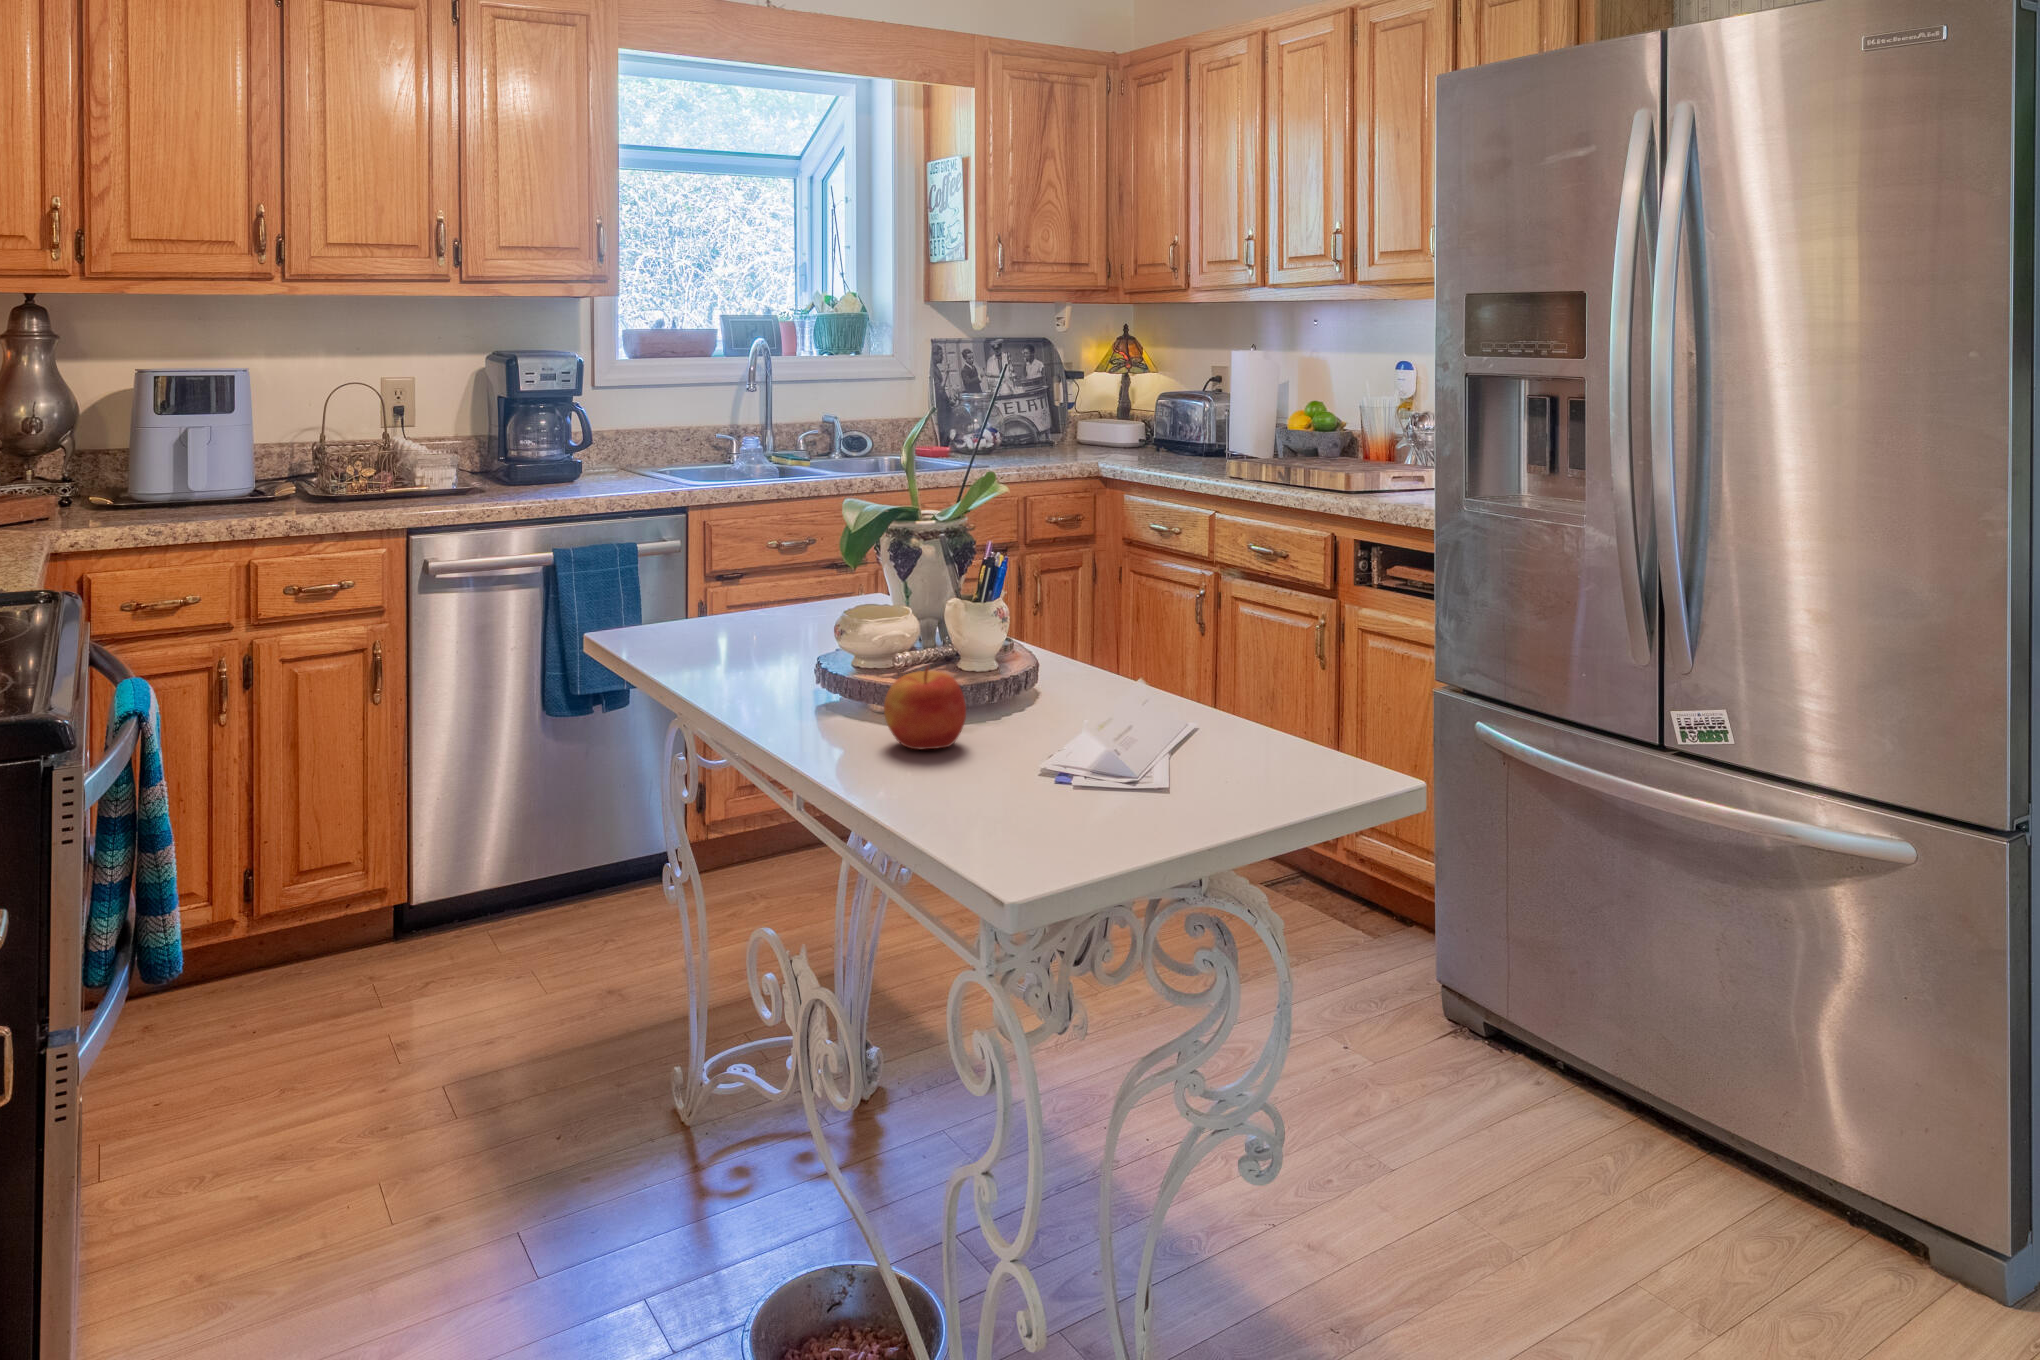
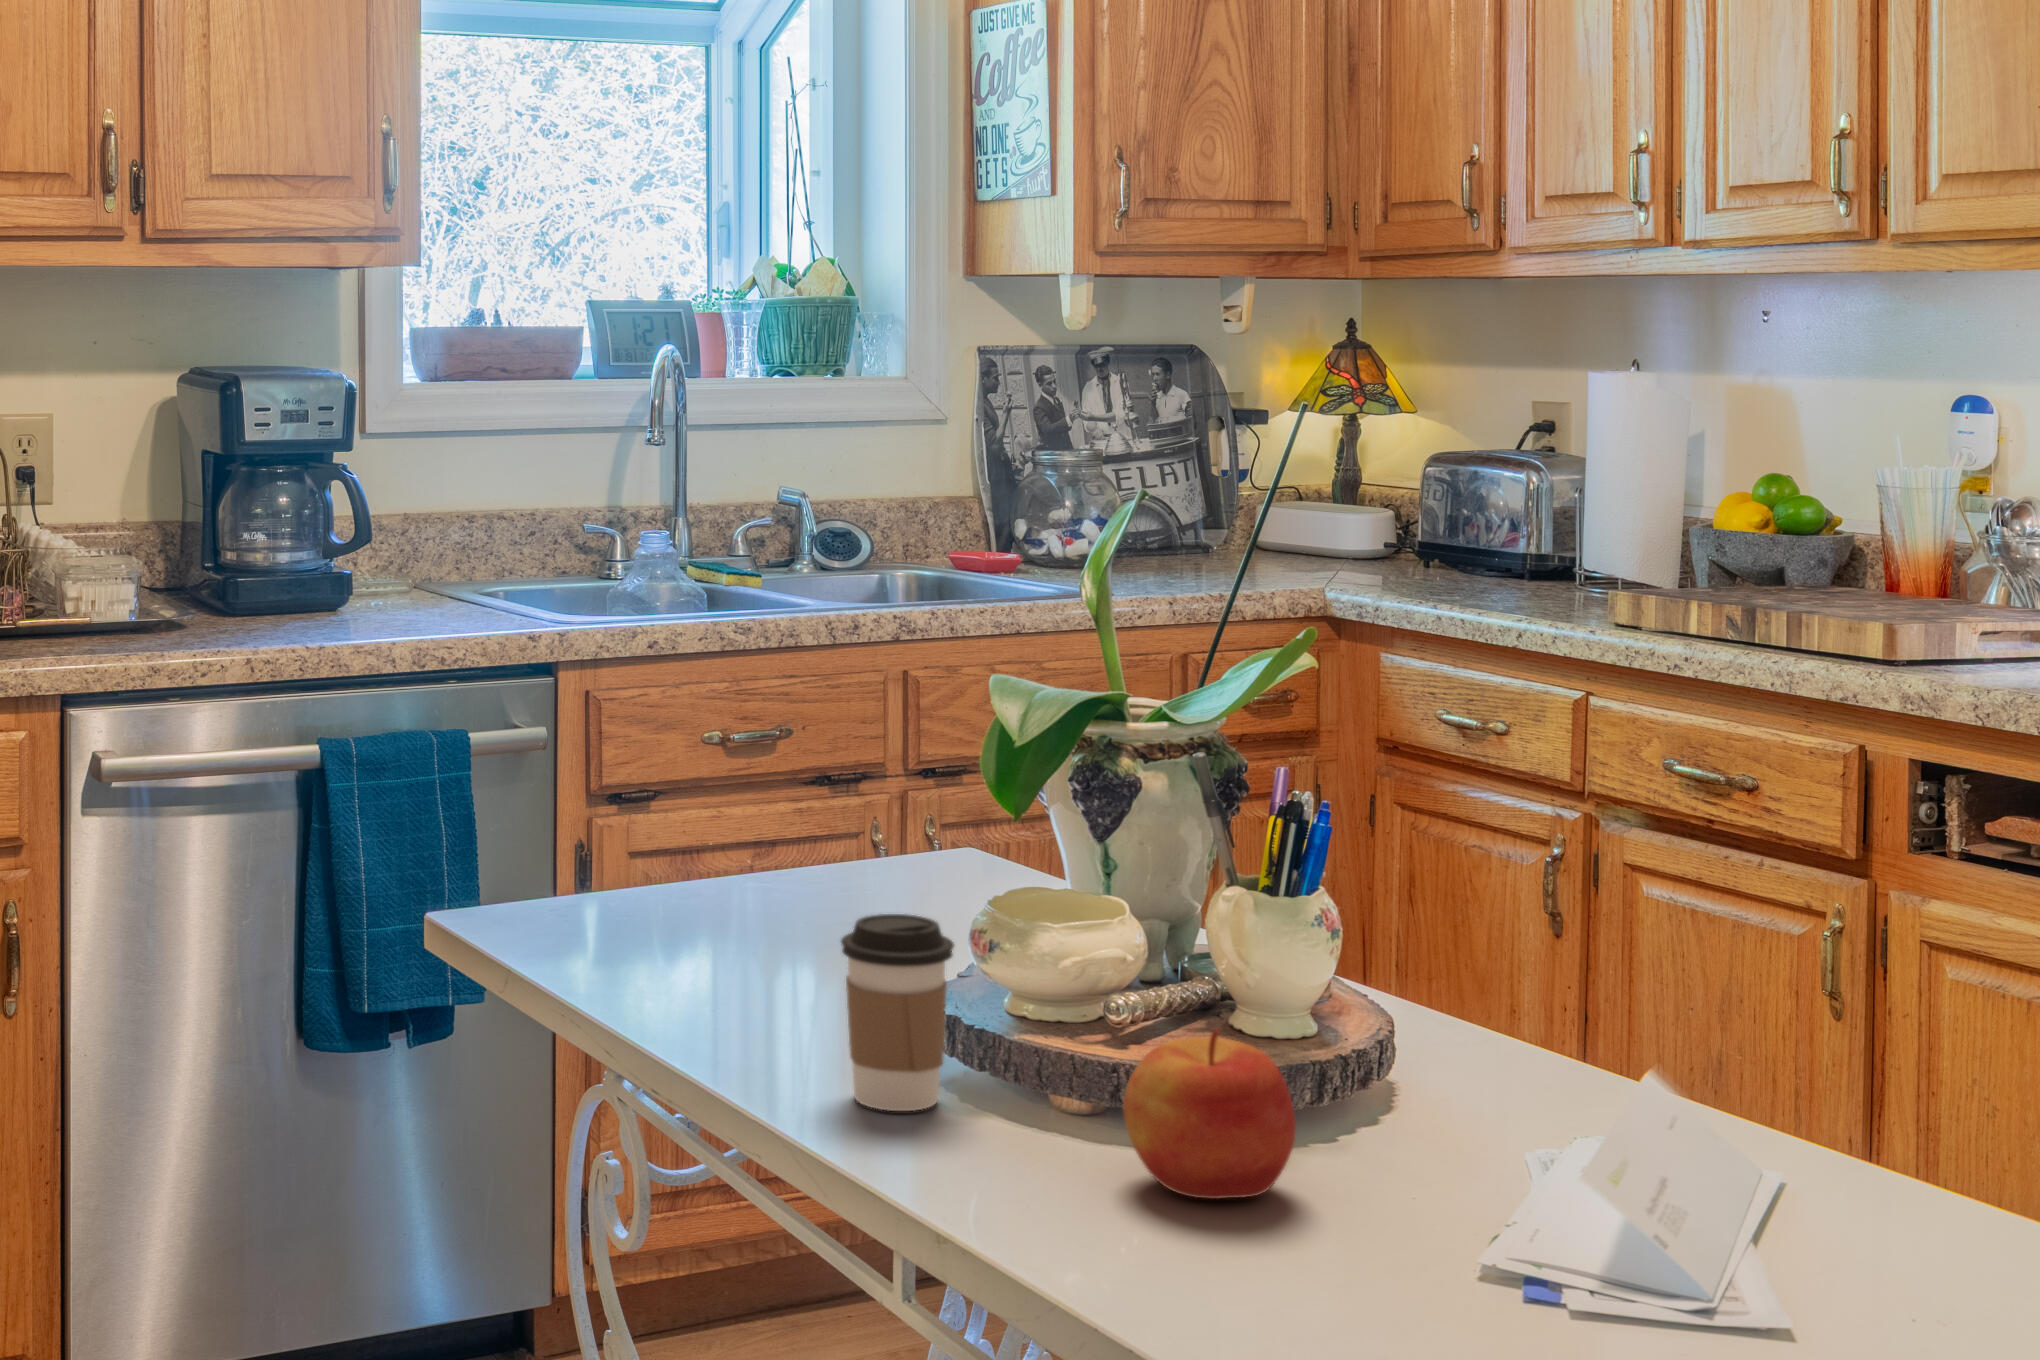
coffee cup: none [758,618,816,717] -> present [841,914,955,1111]

